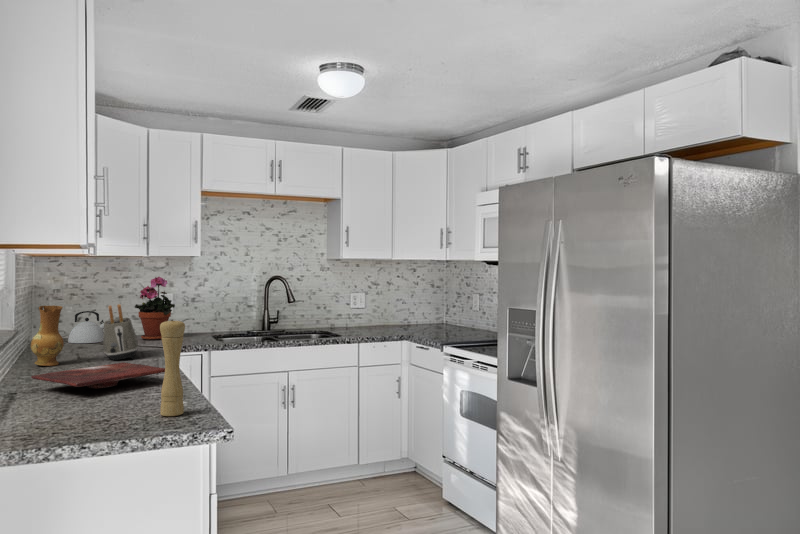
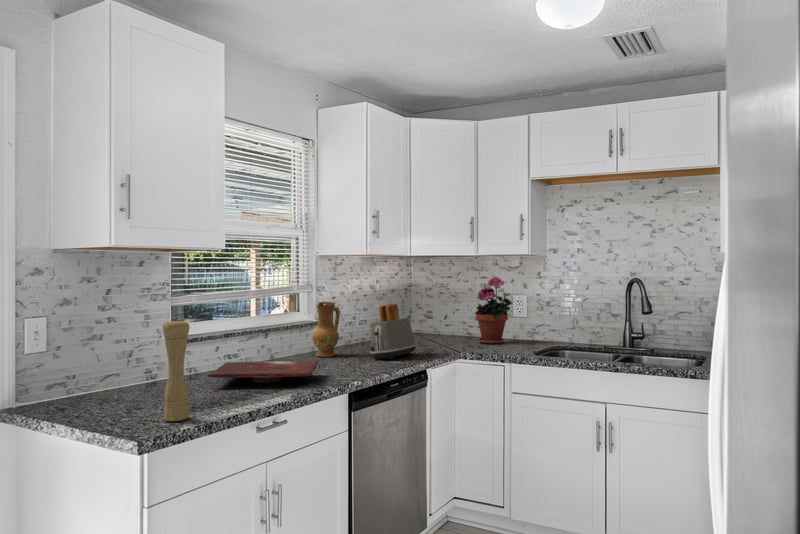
kettle: present [68,311,104,343] -> none [420,310,454,341]

